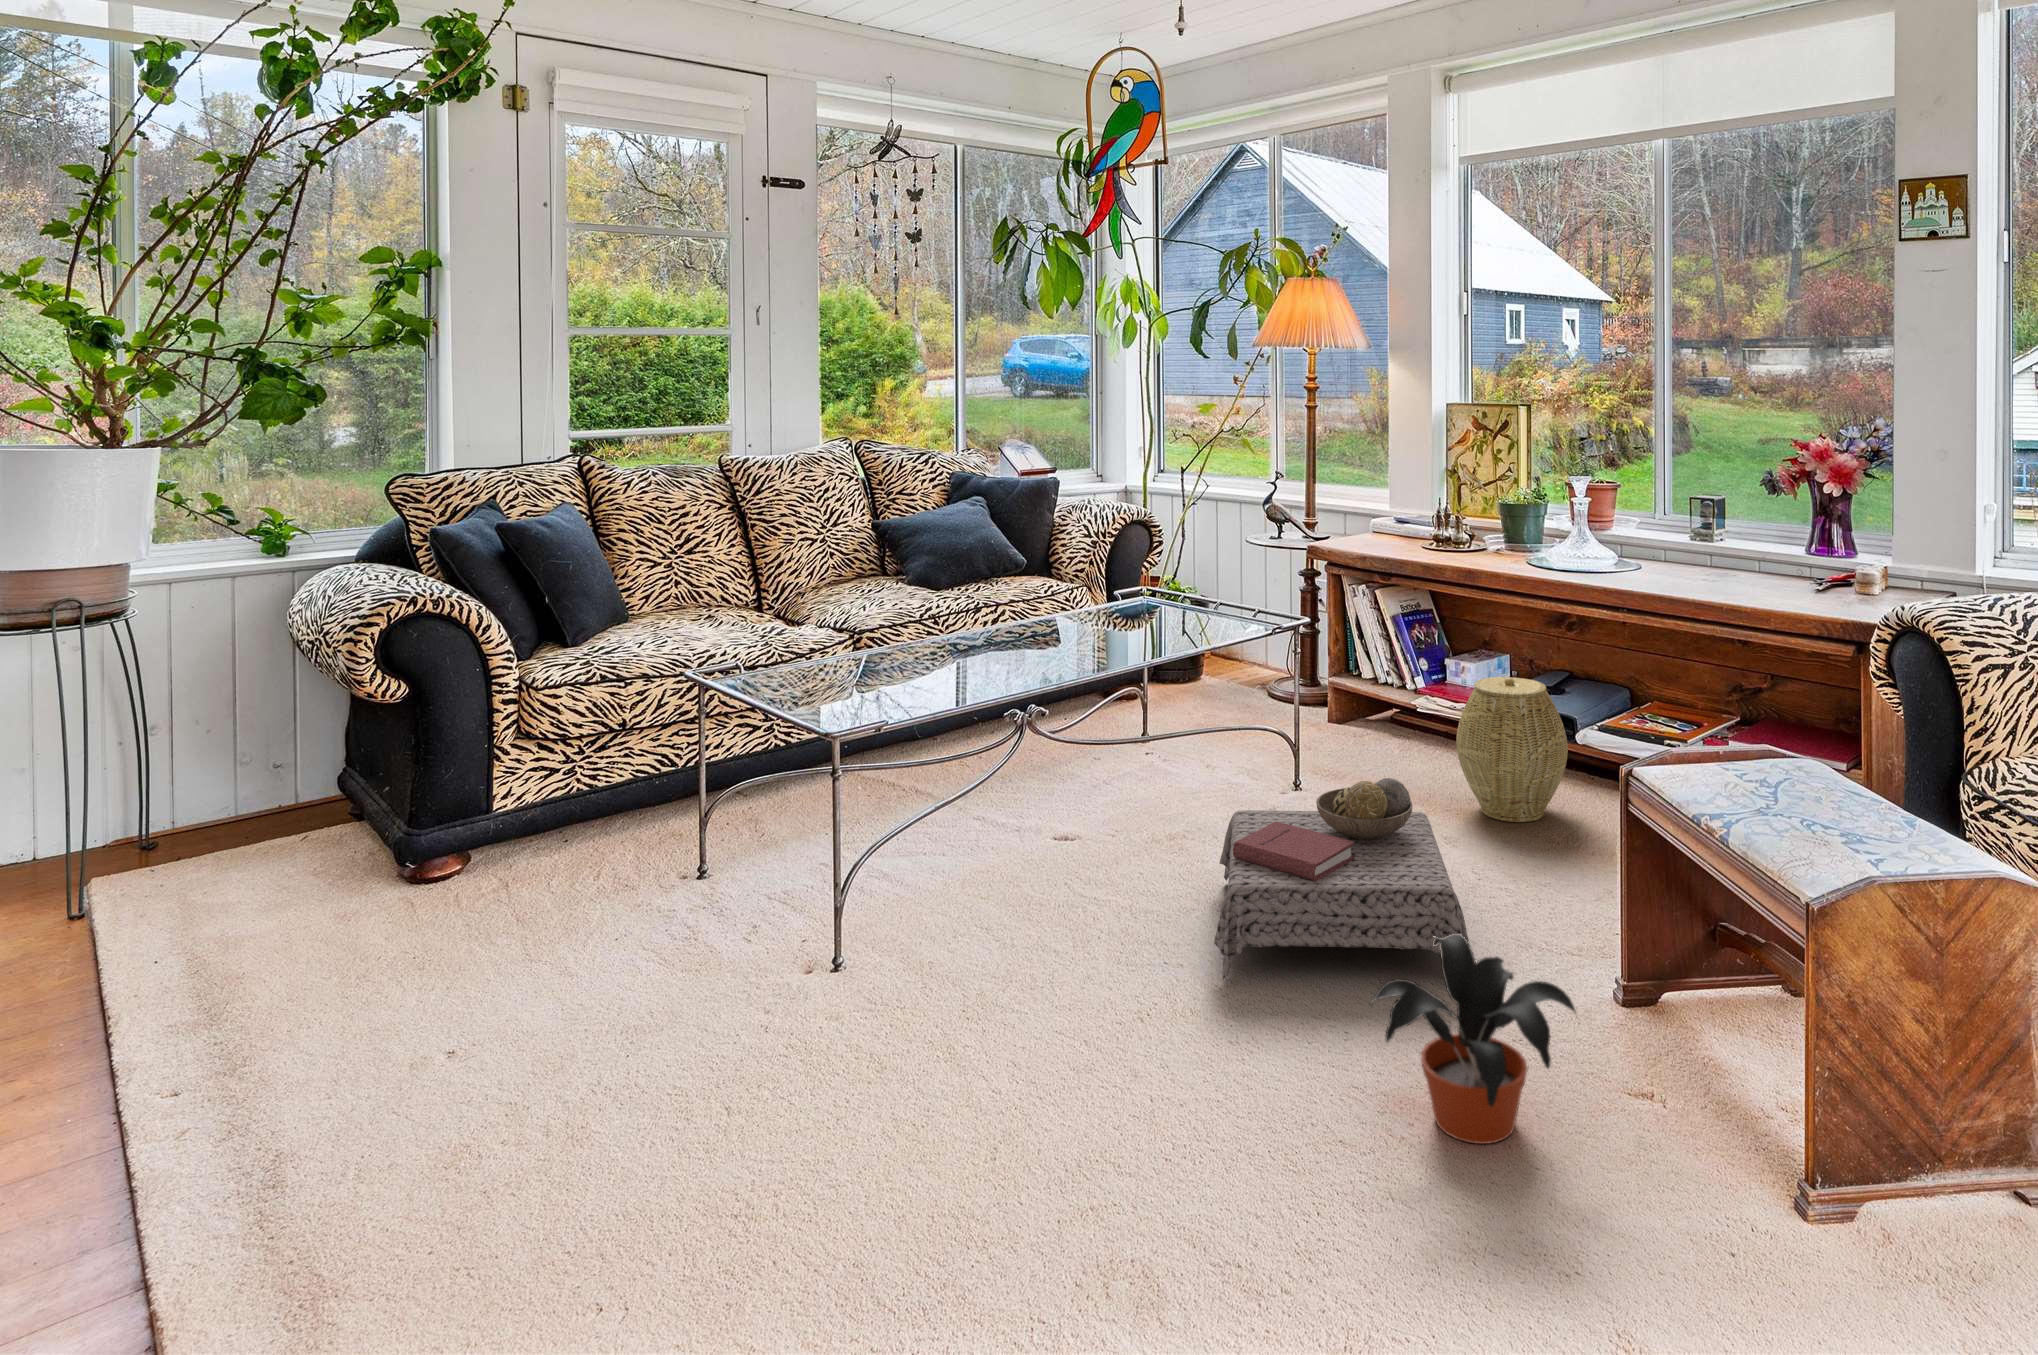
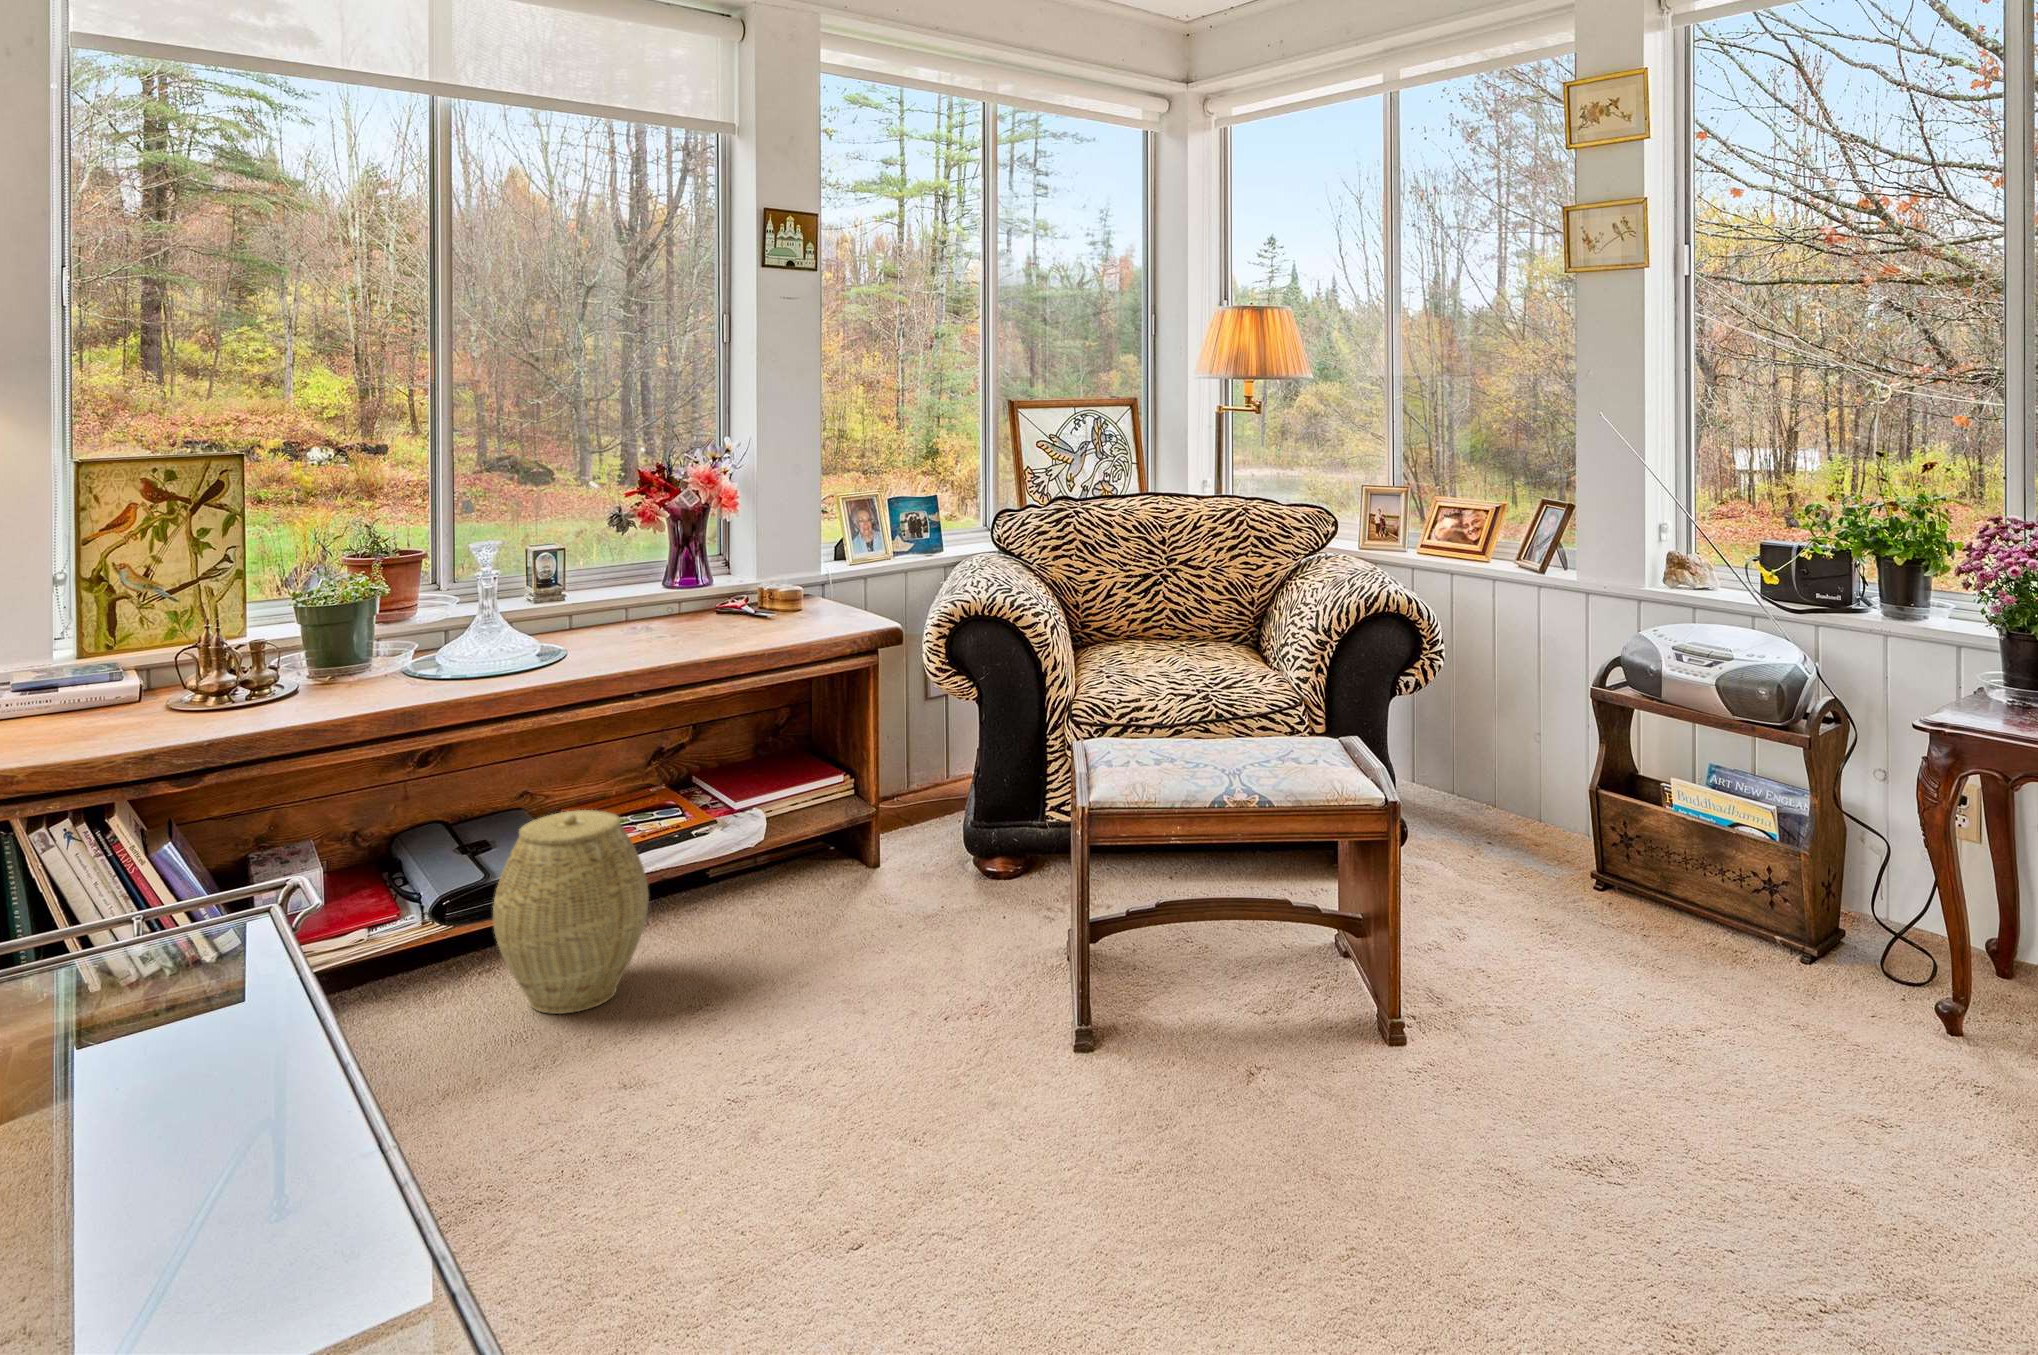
ottoman: present [1214,778,1469,979] -> none [634,934,1033,1257]
potted plant: present [1371,934,1576,1144] -> none [1196,958,1409,1143]

